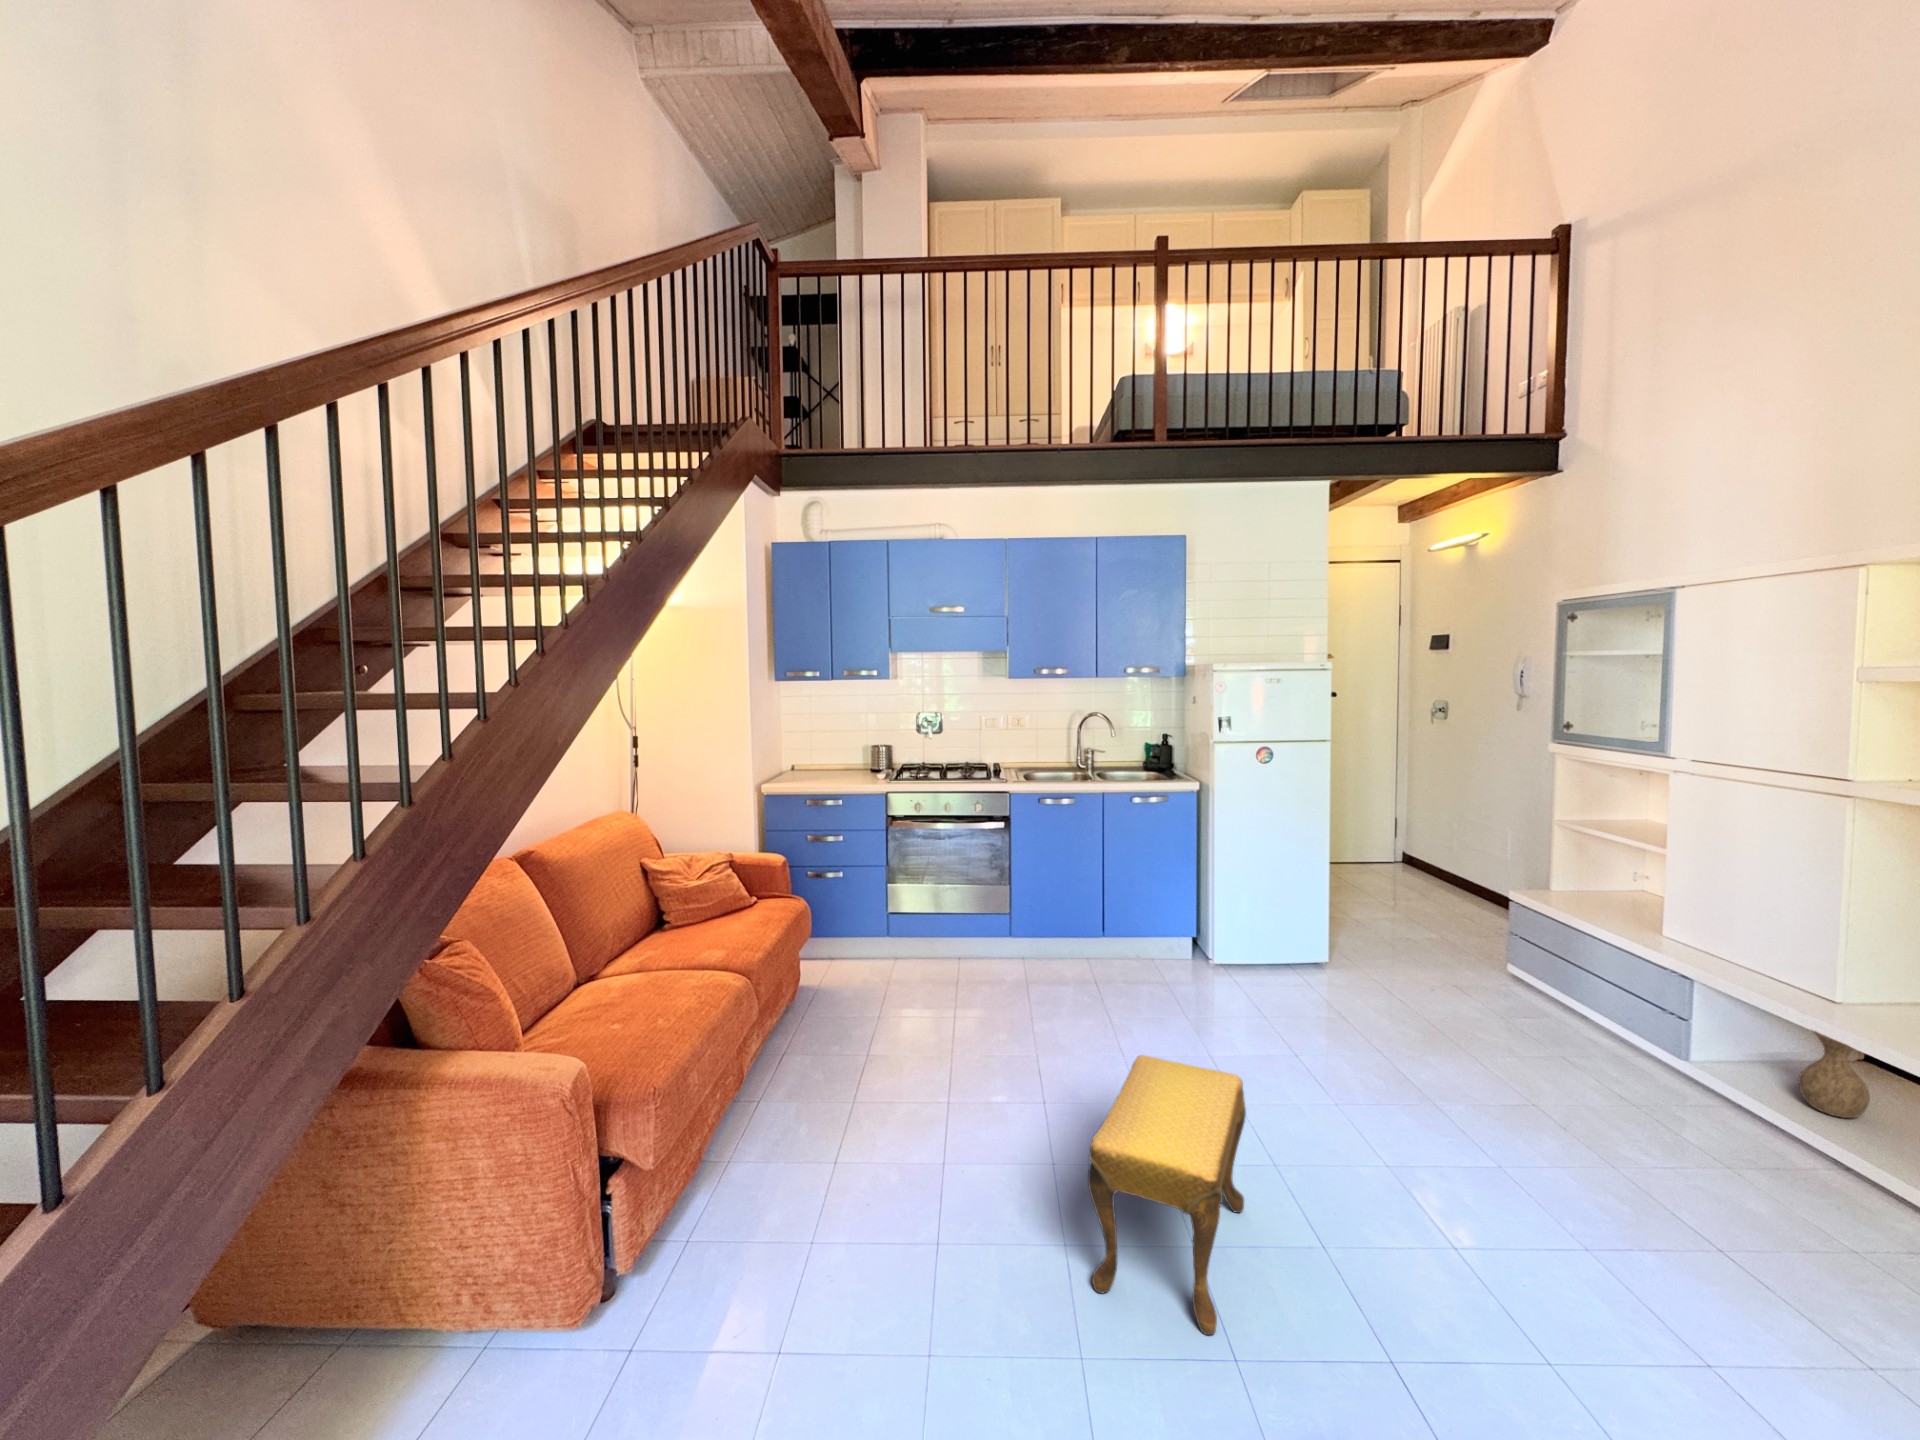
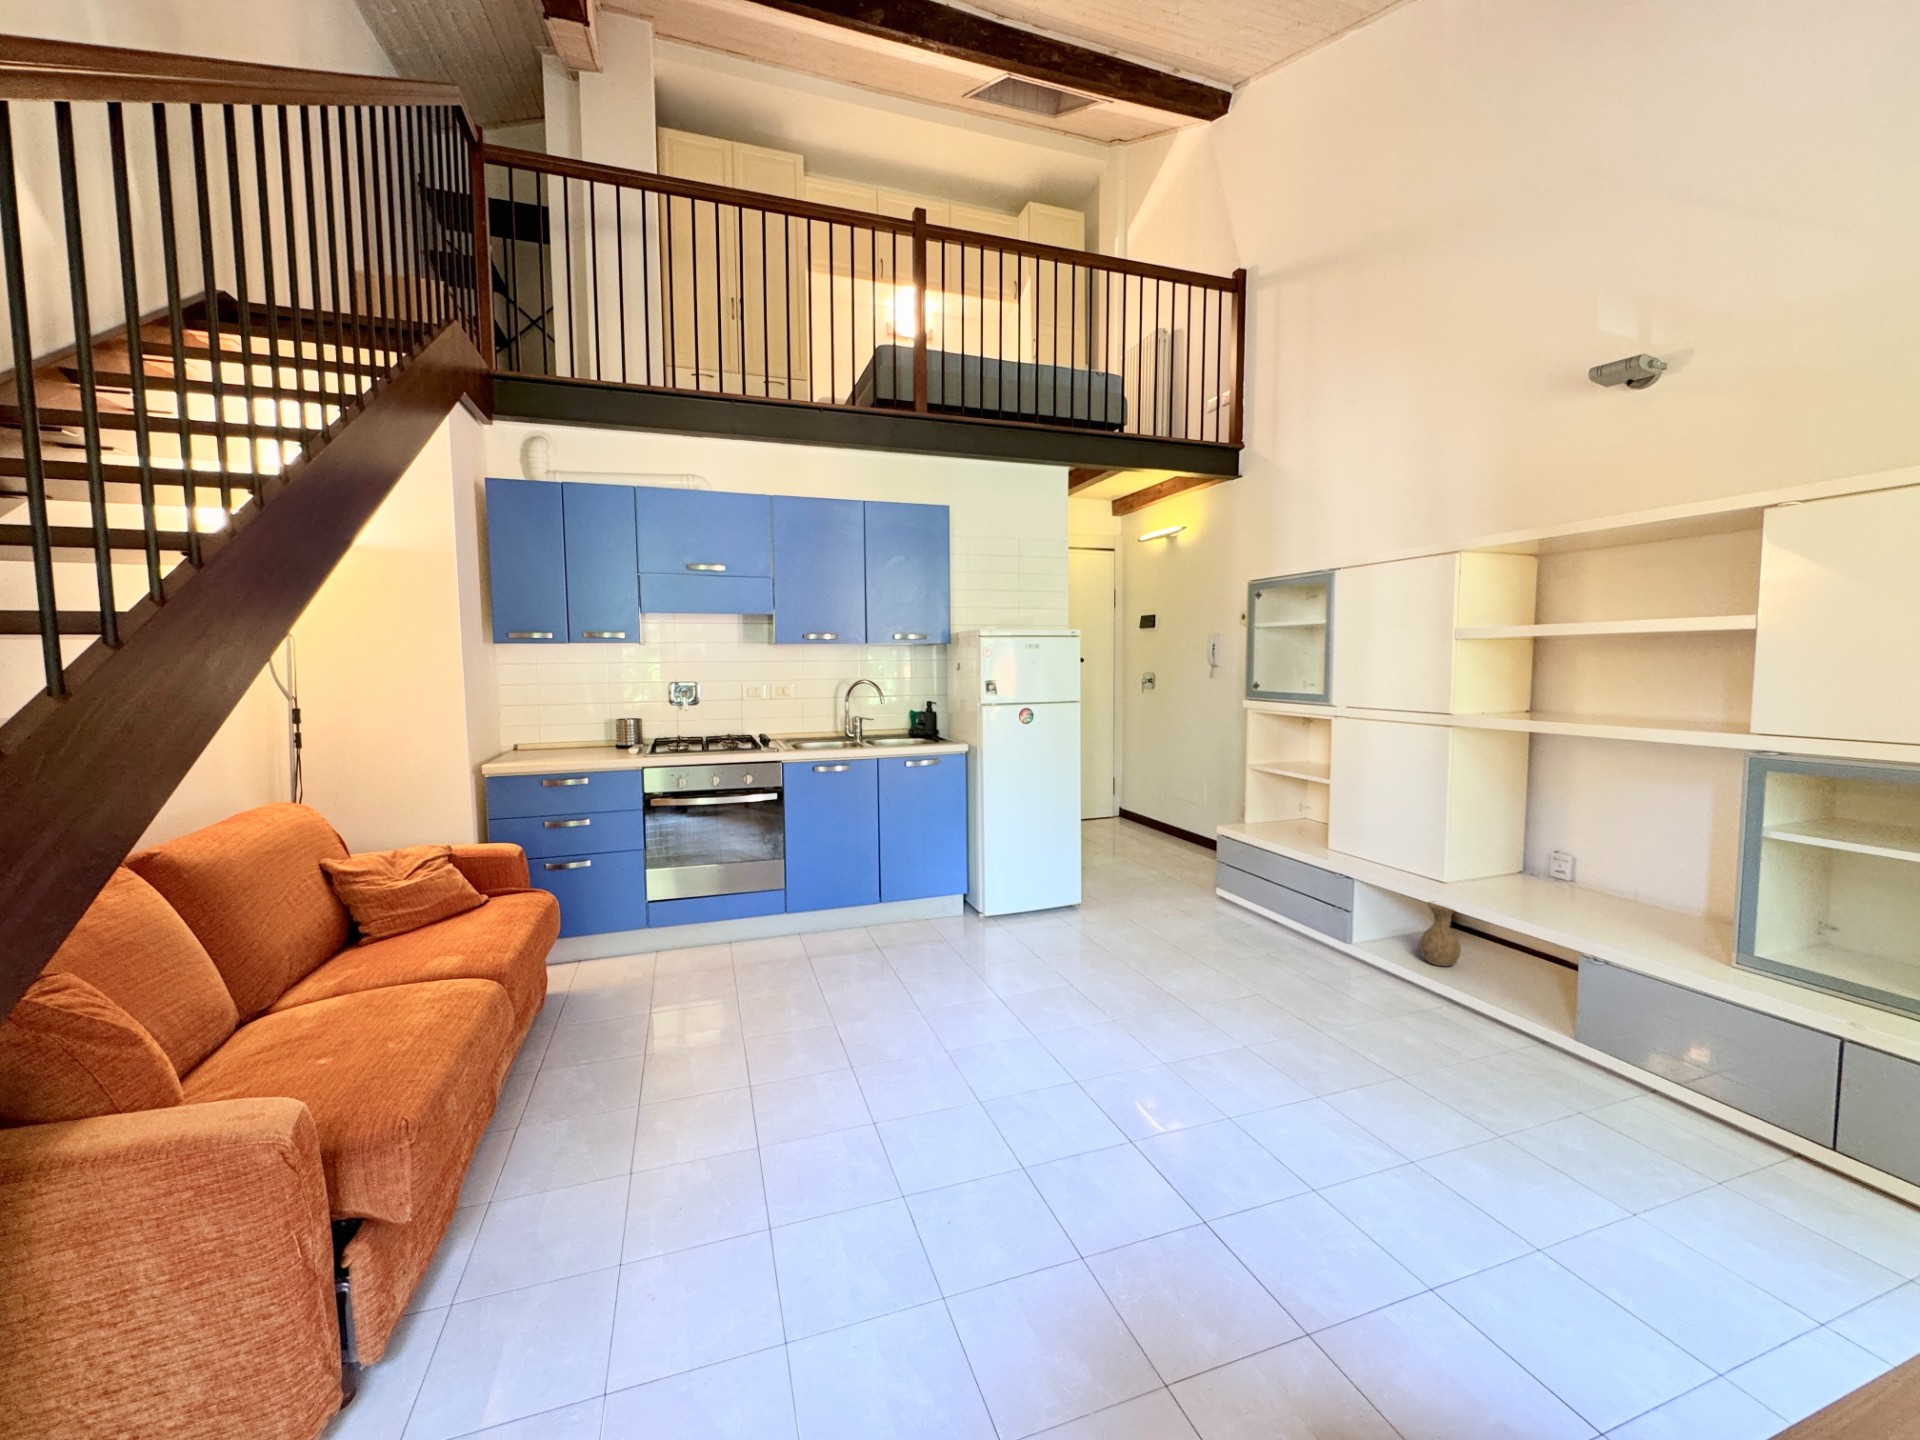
footstool: present [1088,1055,1246,1335] -> none [934,996,1061,1239]

